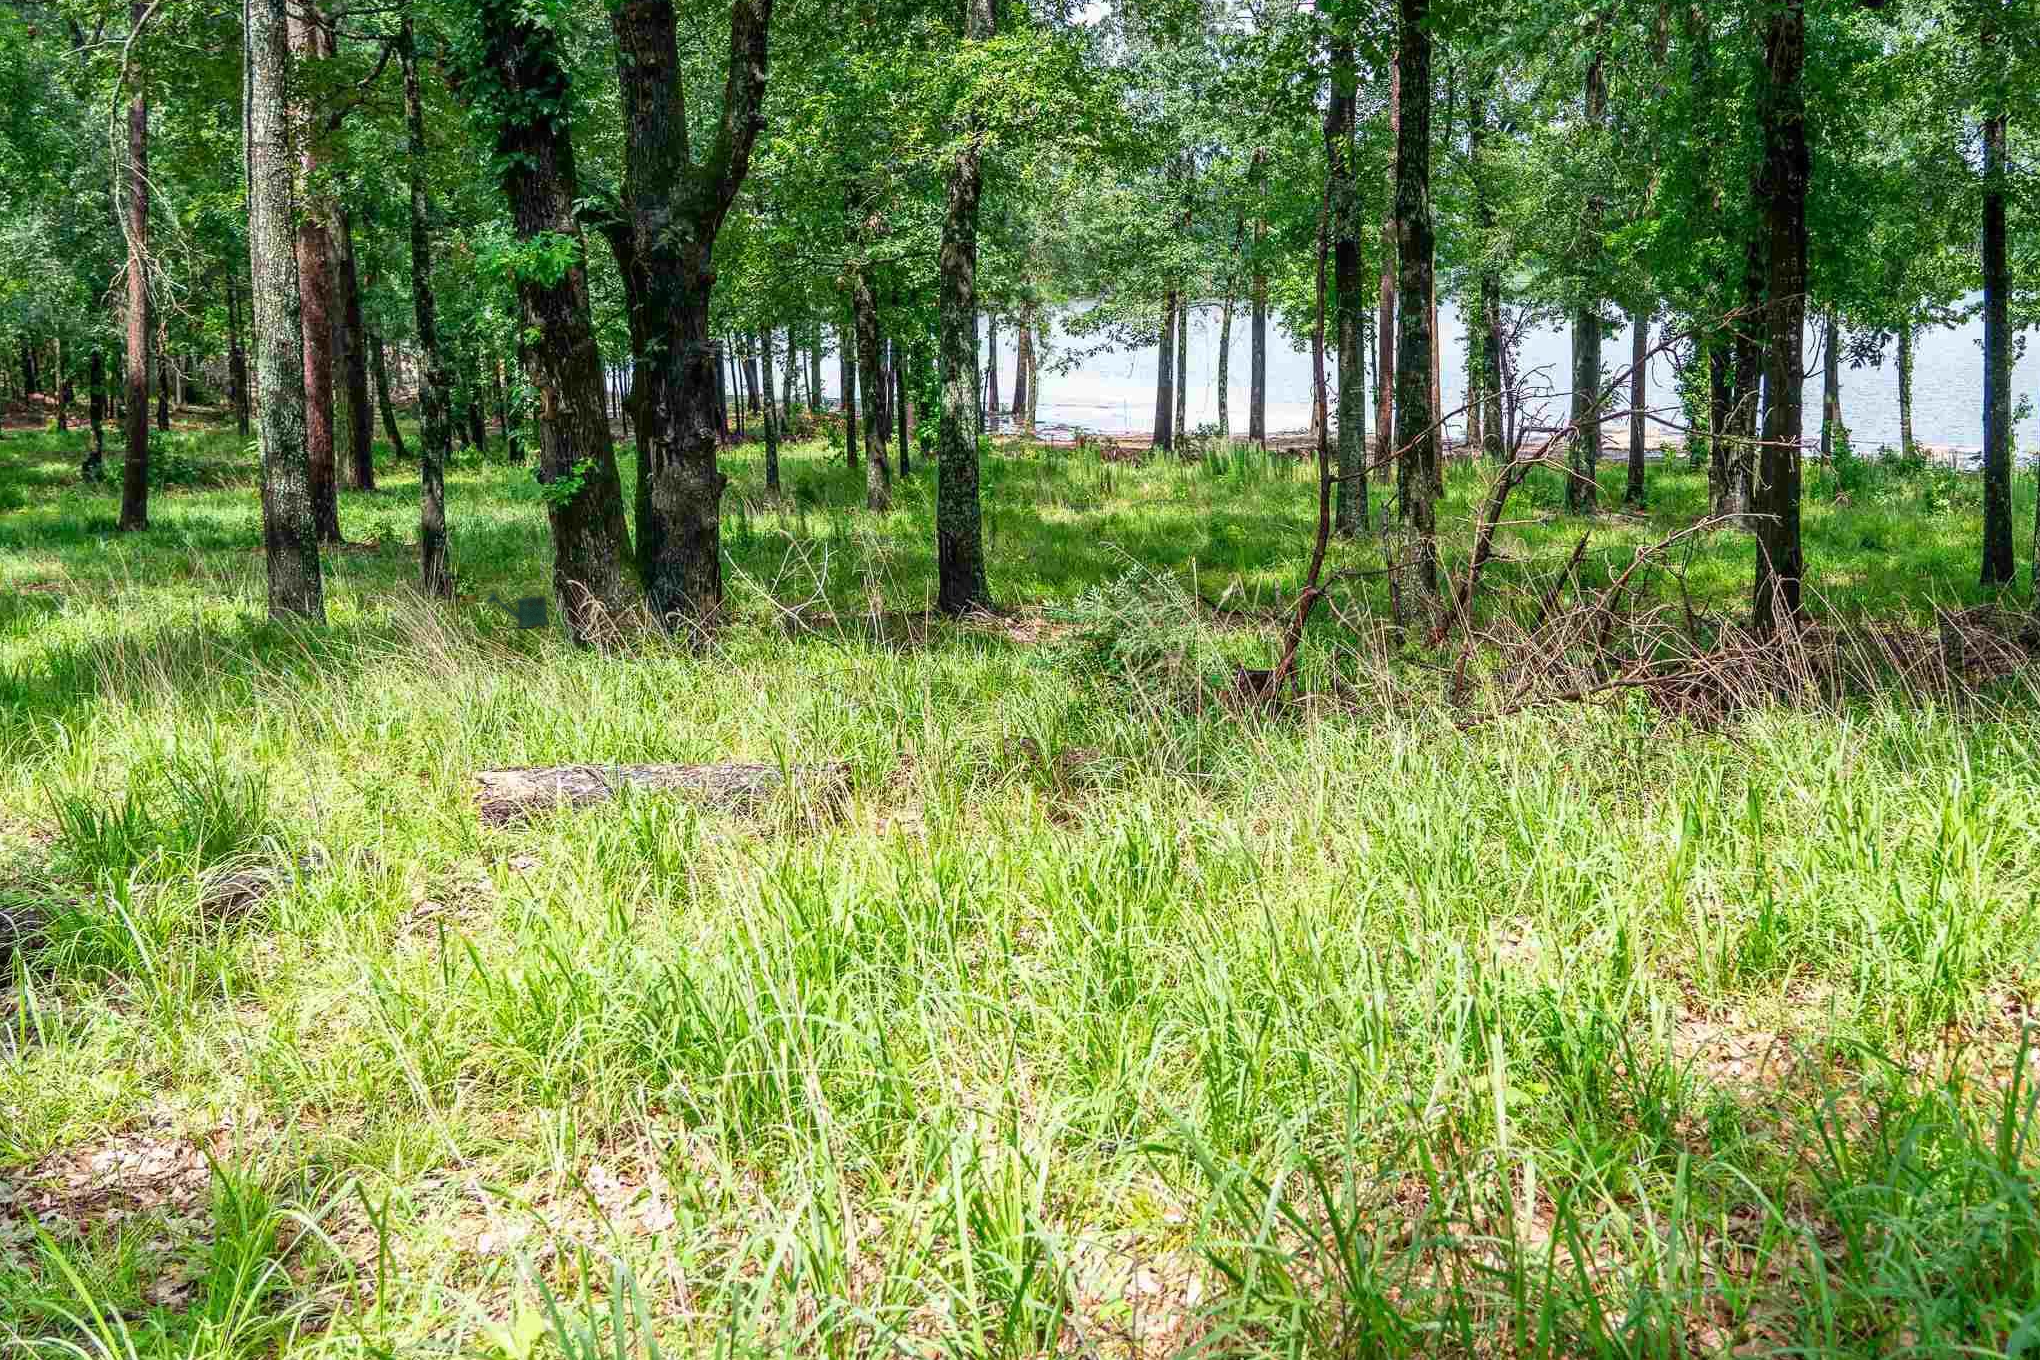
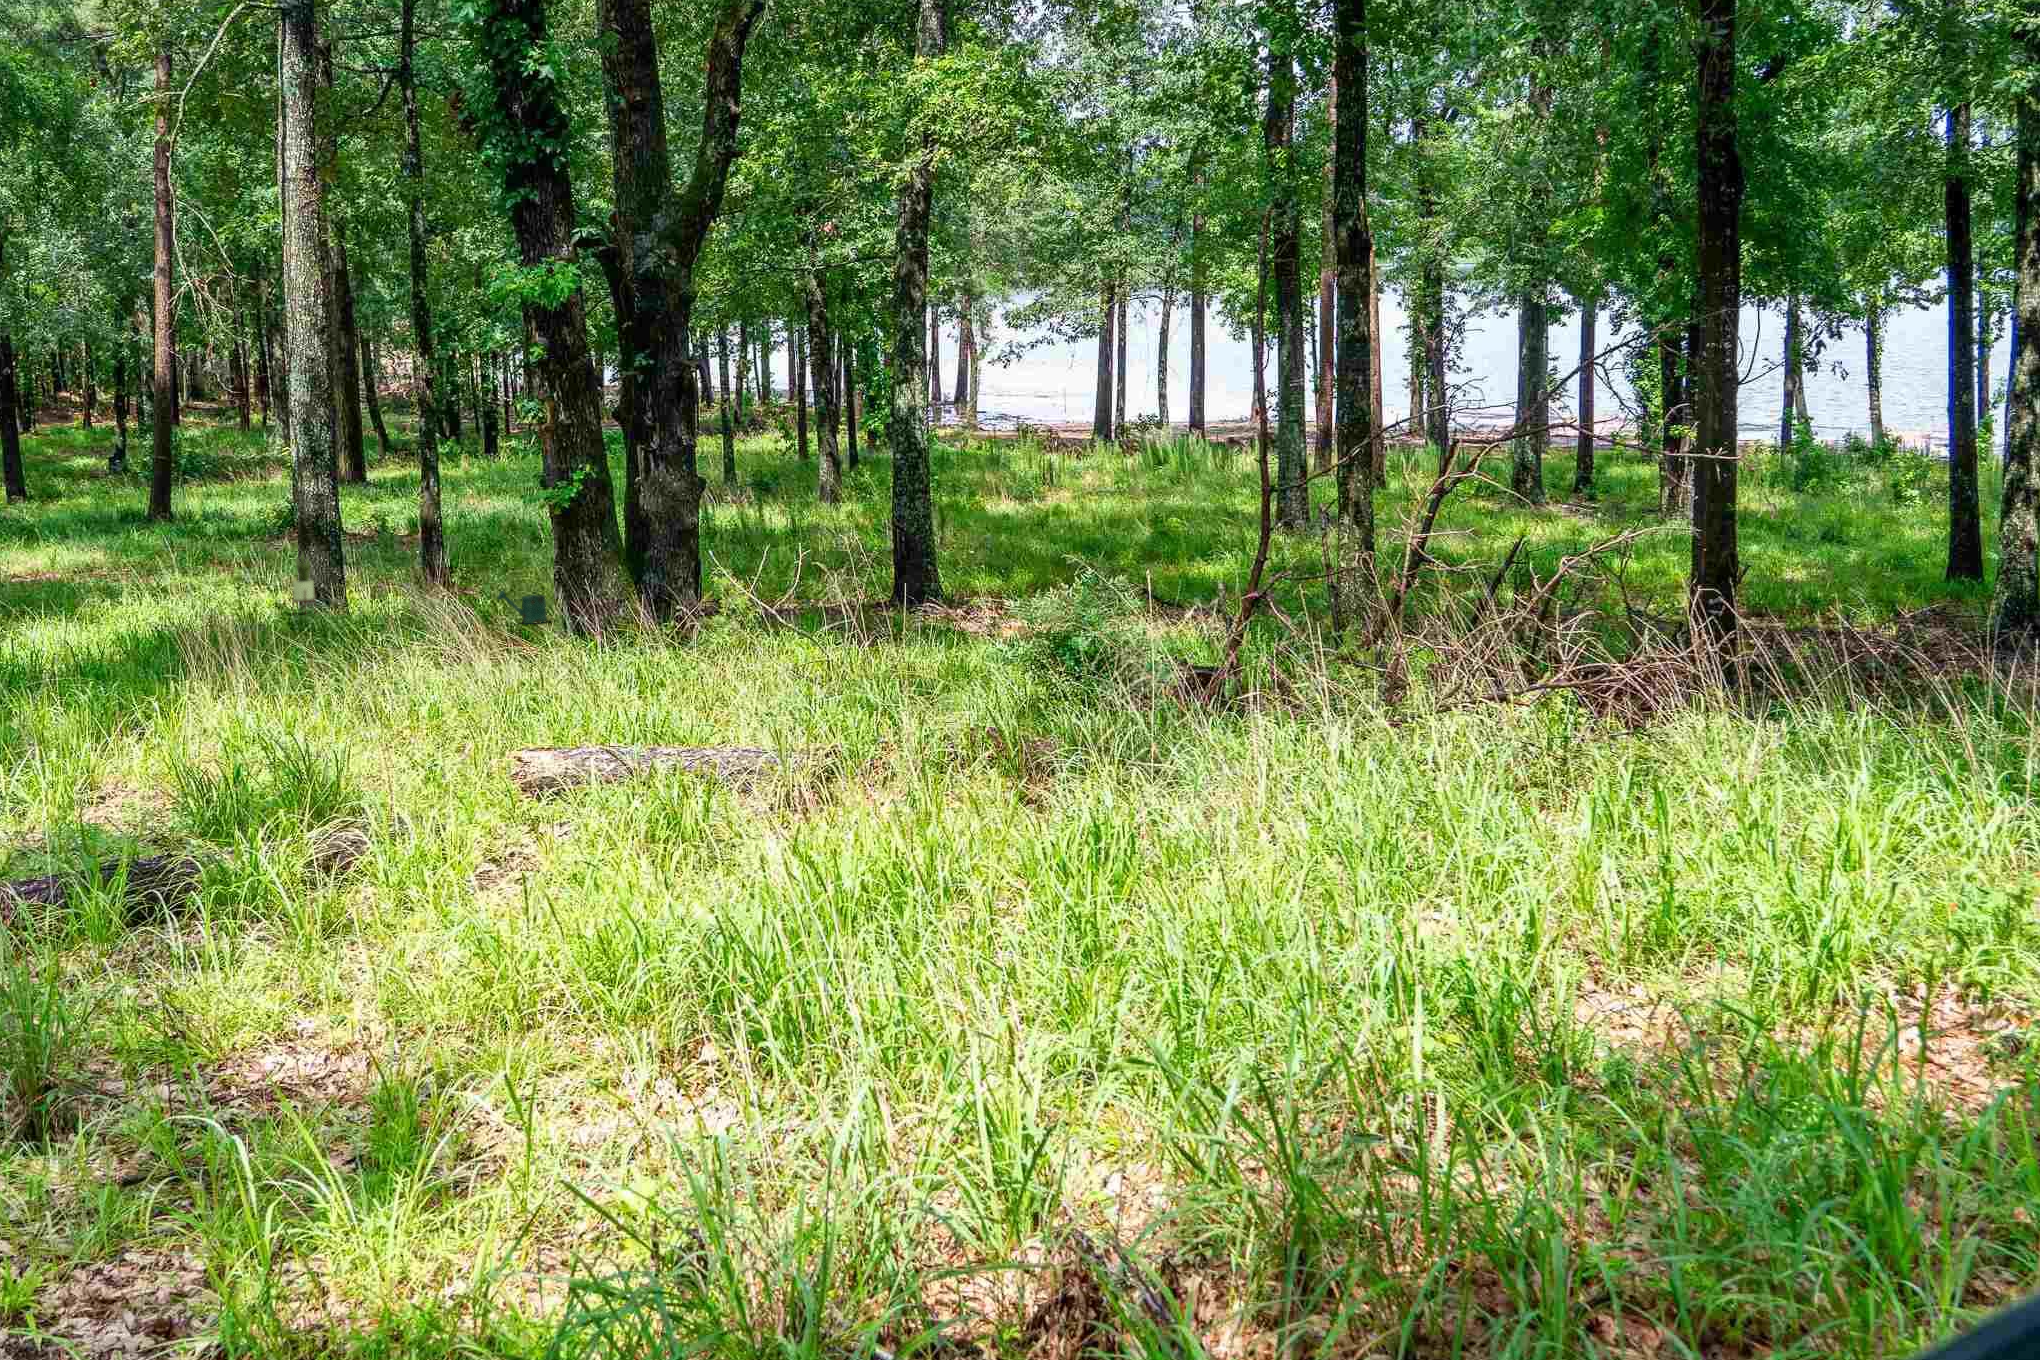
potted plant: none [236,553,268,626] -> present [292,555,316,608]

